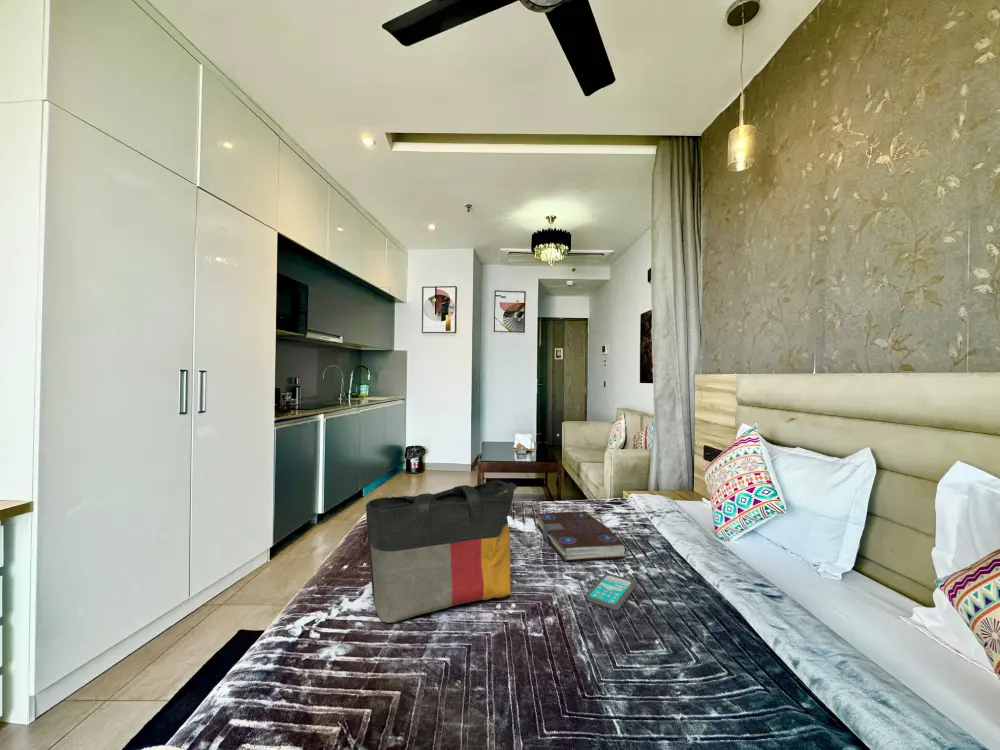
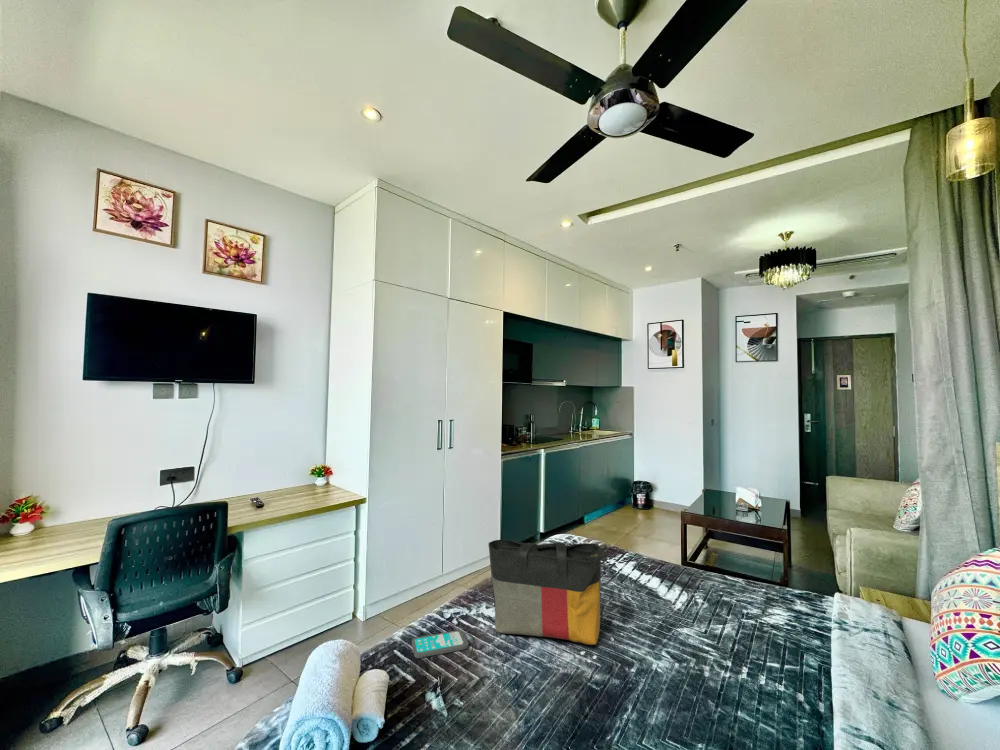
book: present [535,512,626,562] -> none [672,581,749,653]
smartphone: present [586,574,636,610] -> present [412,630,469,658]

